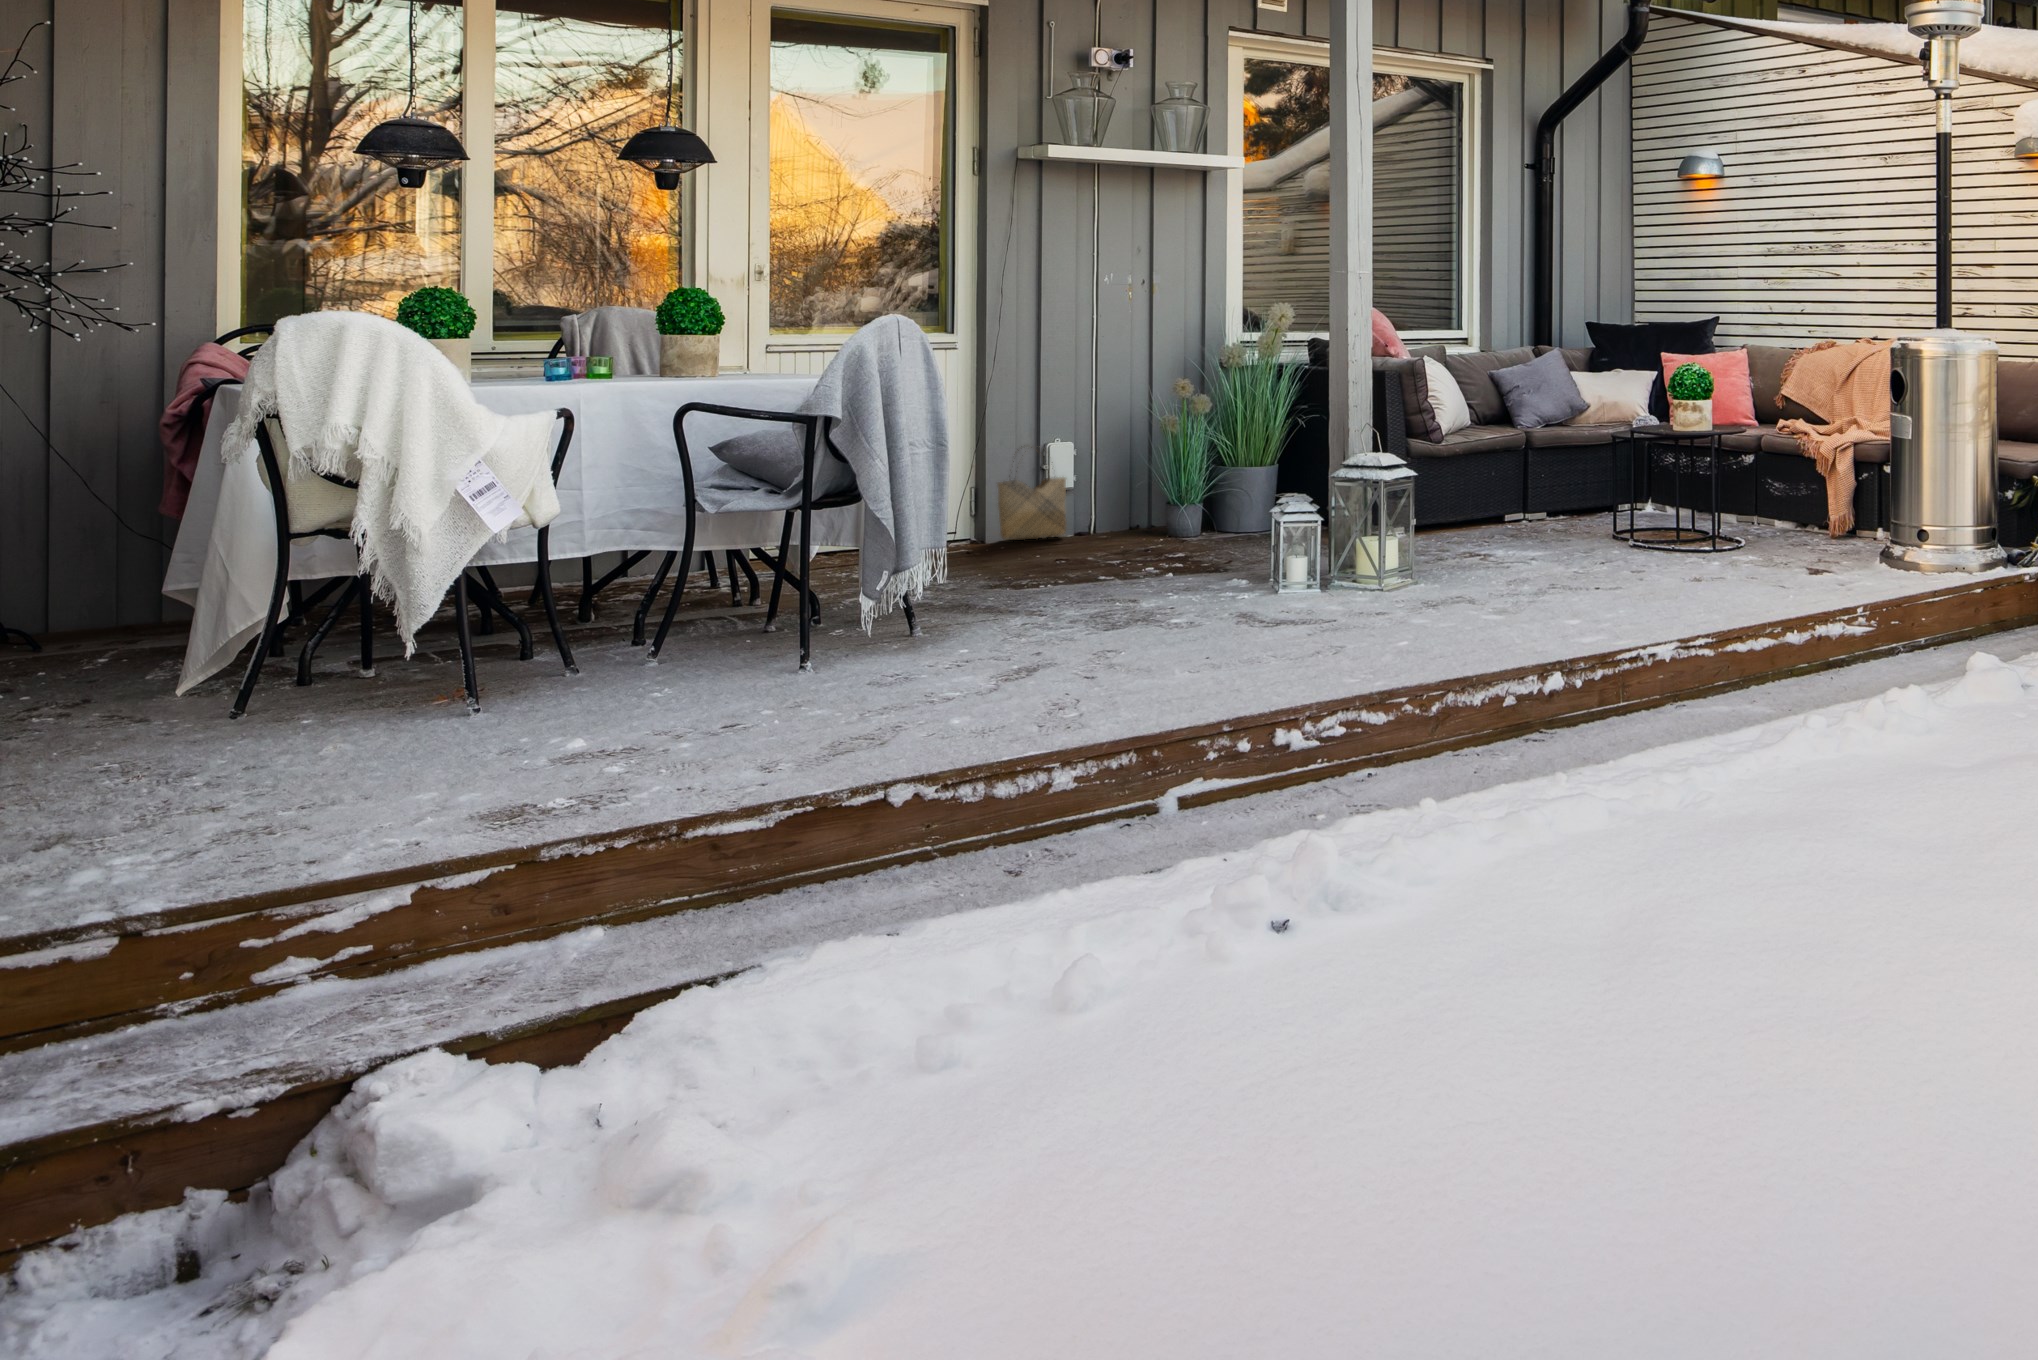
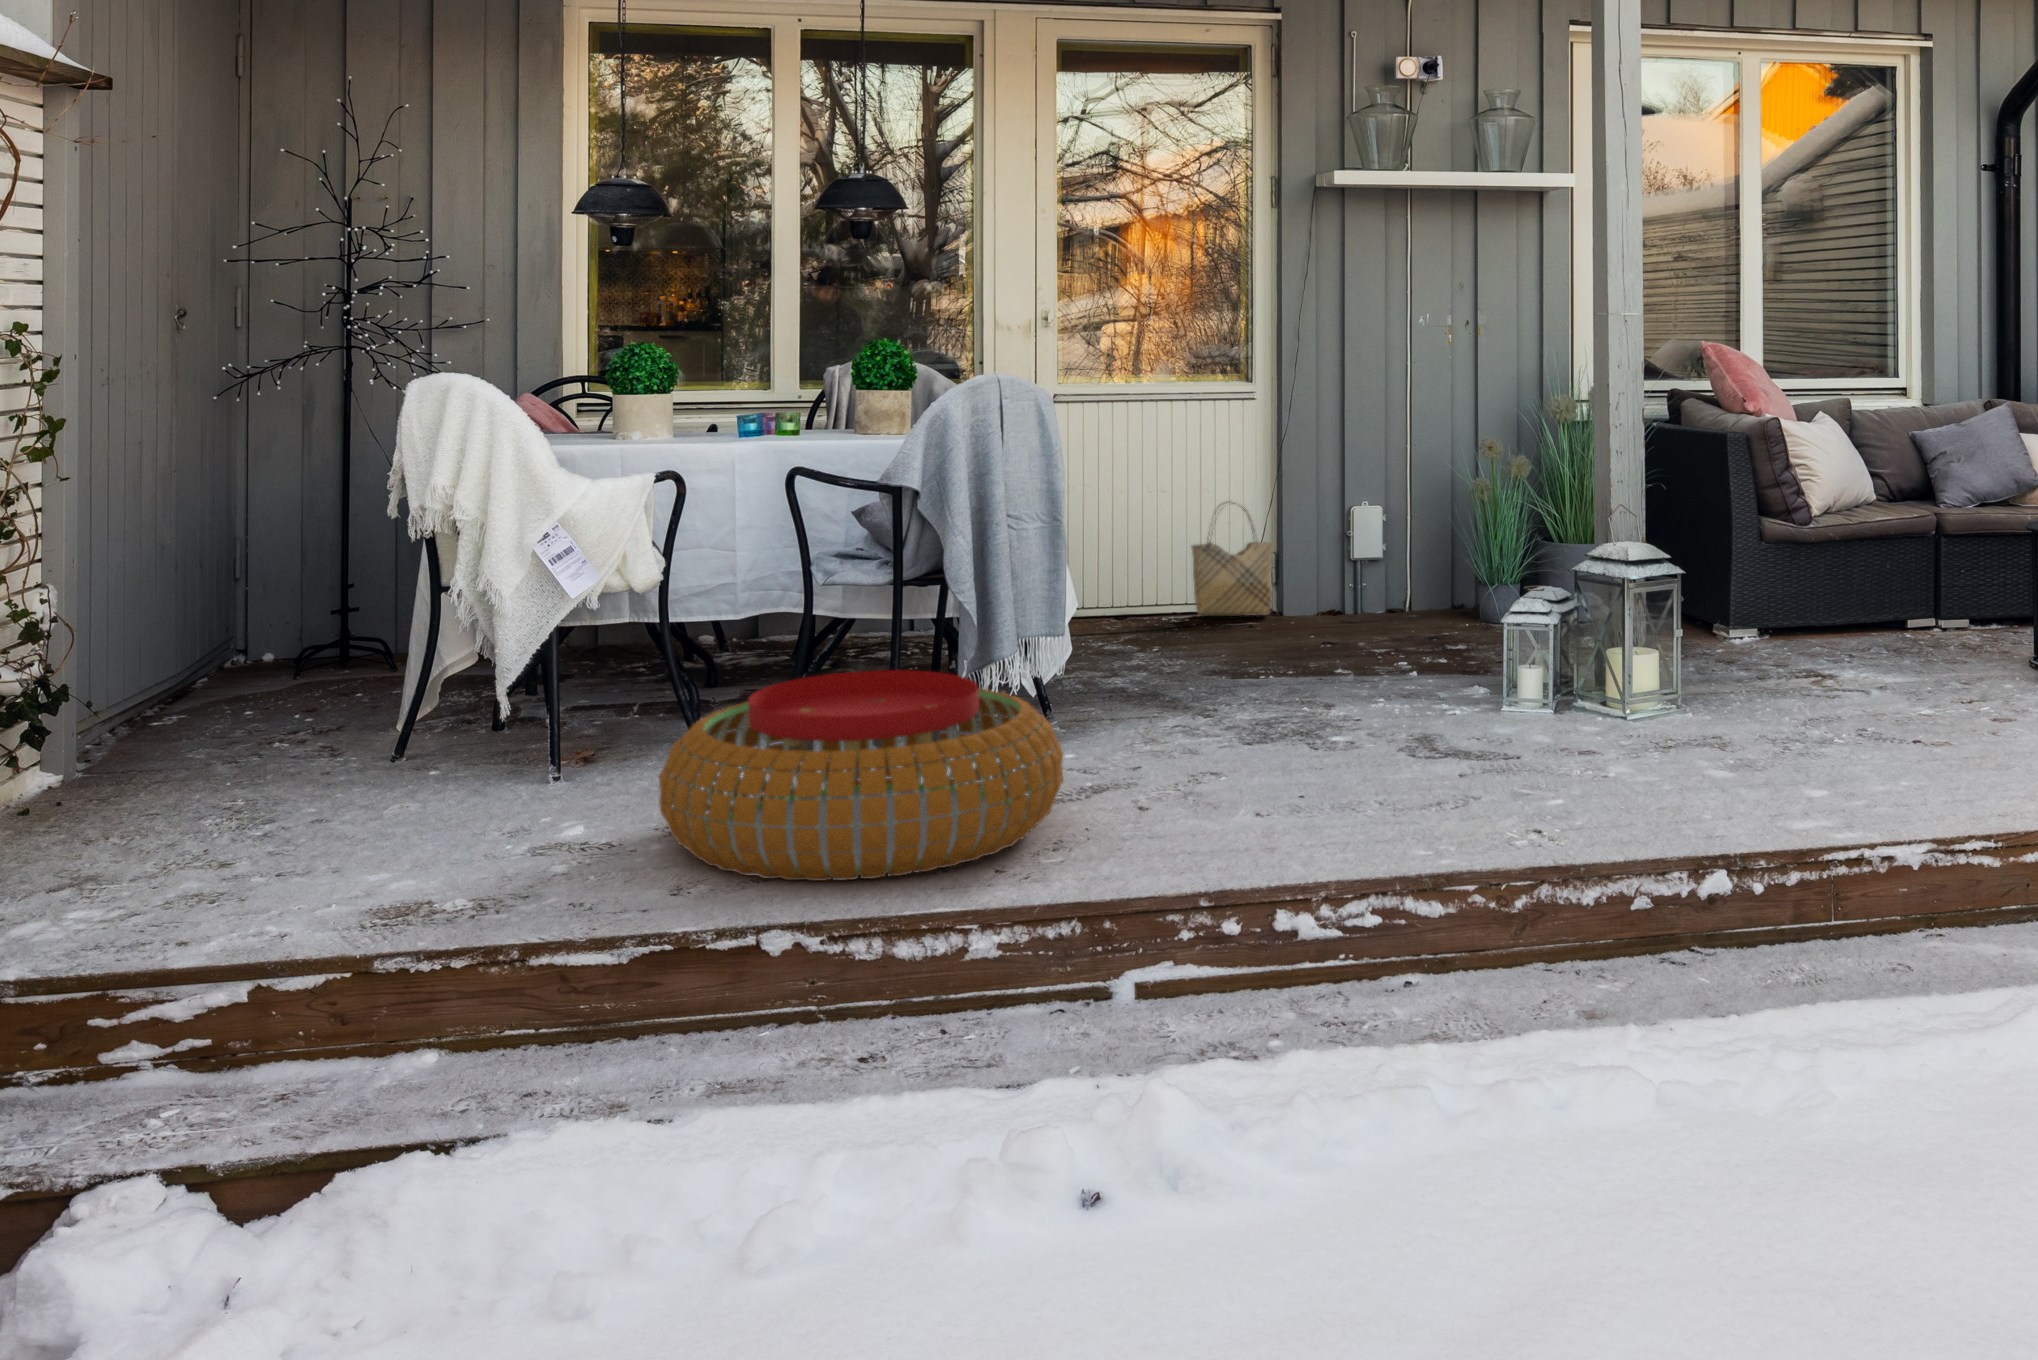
pouf: none [709,580,1068,754] -> present [659,670,1064,881]

